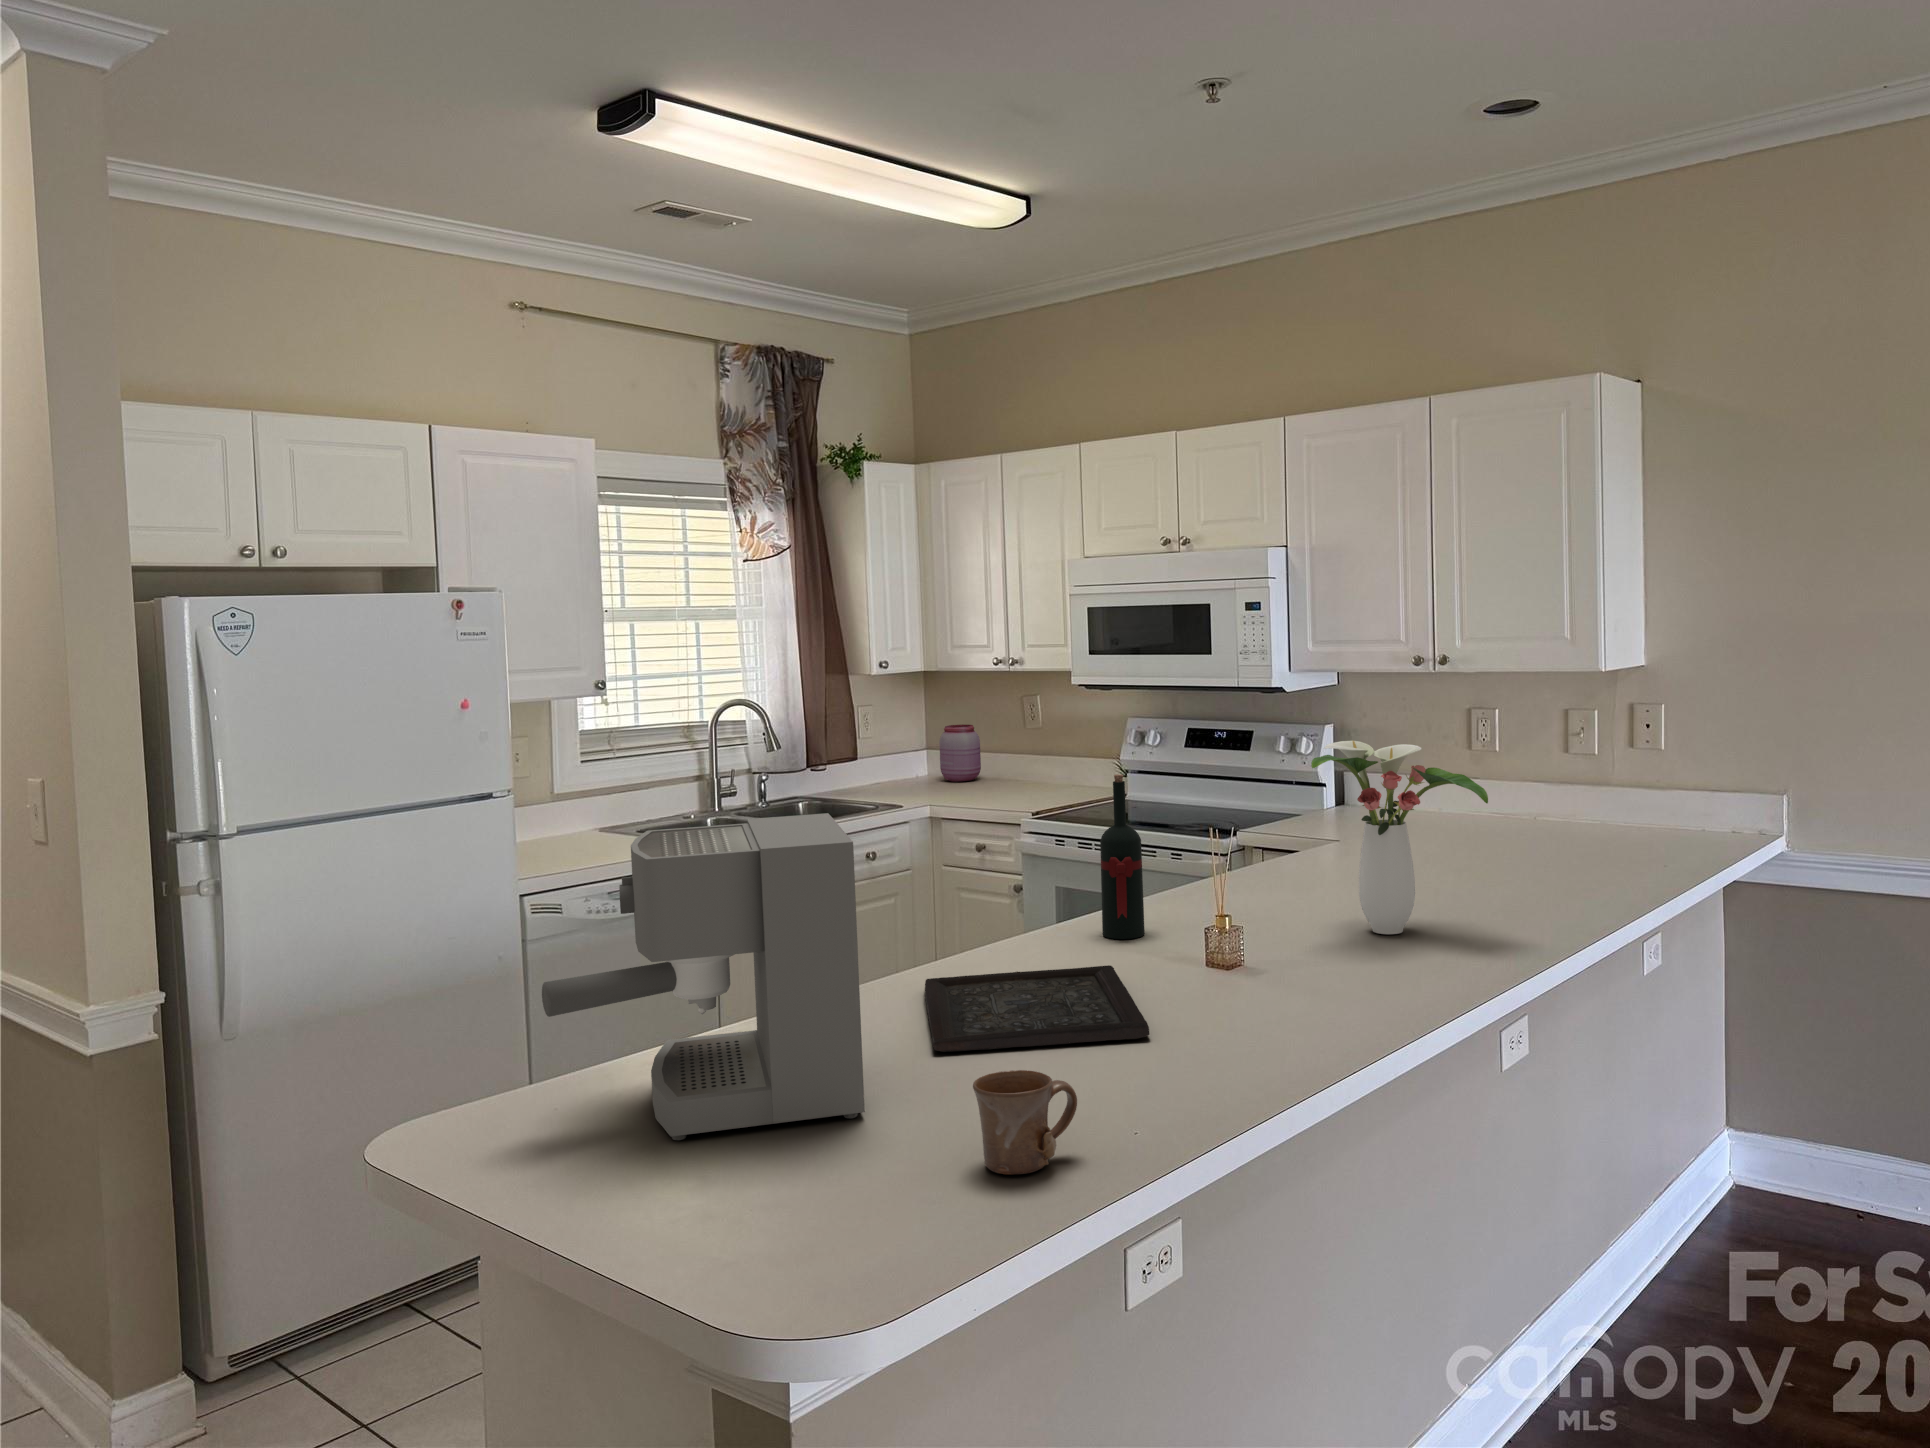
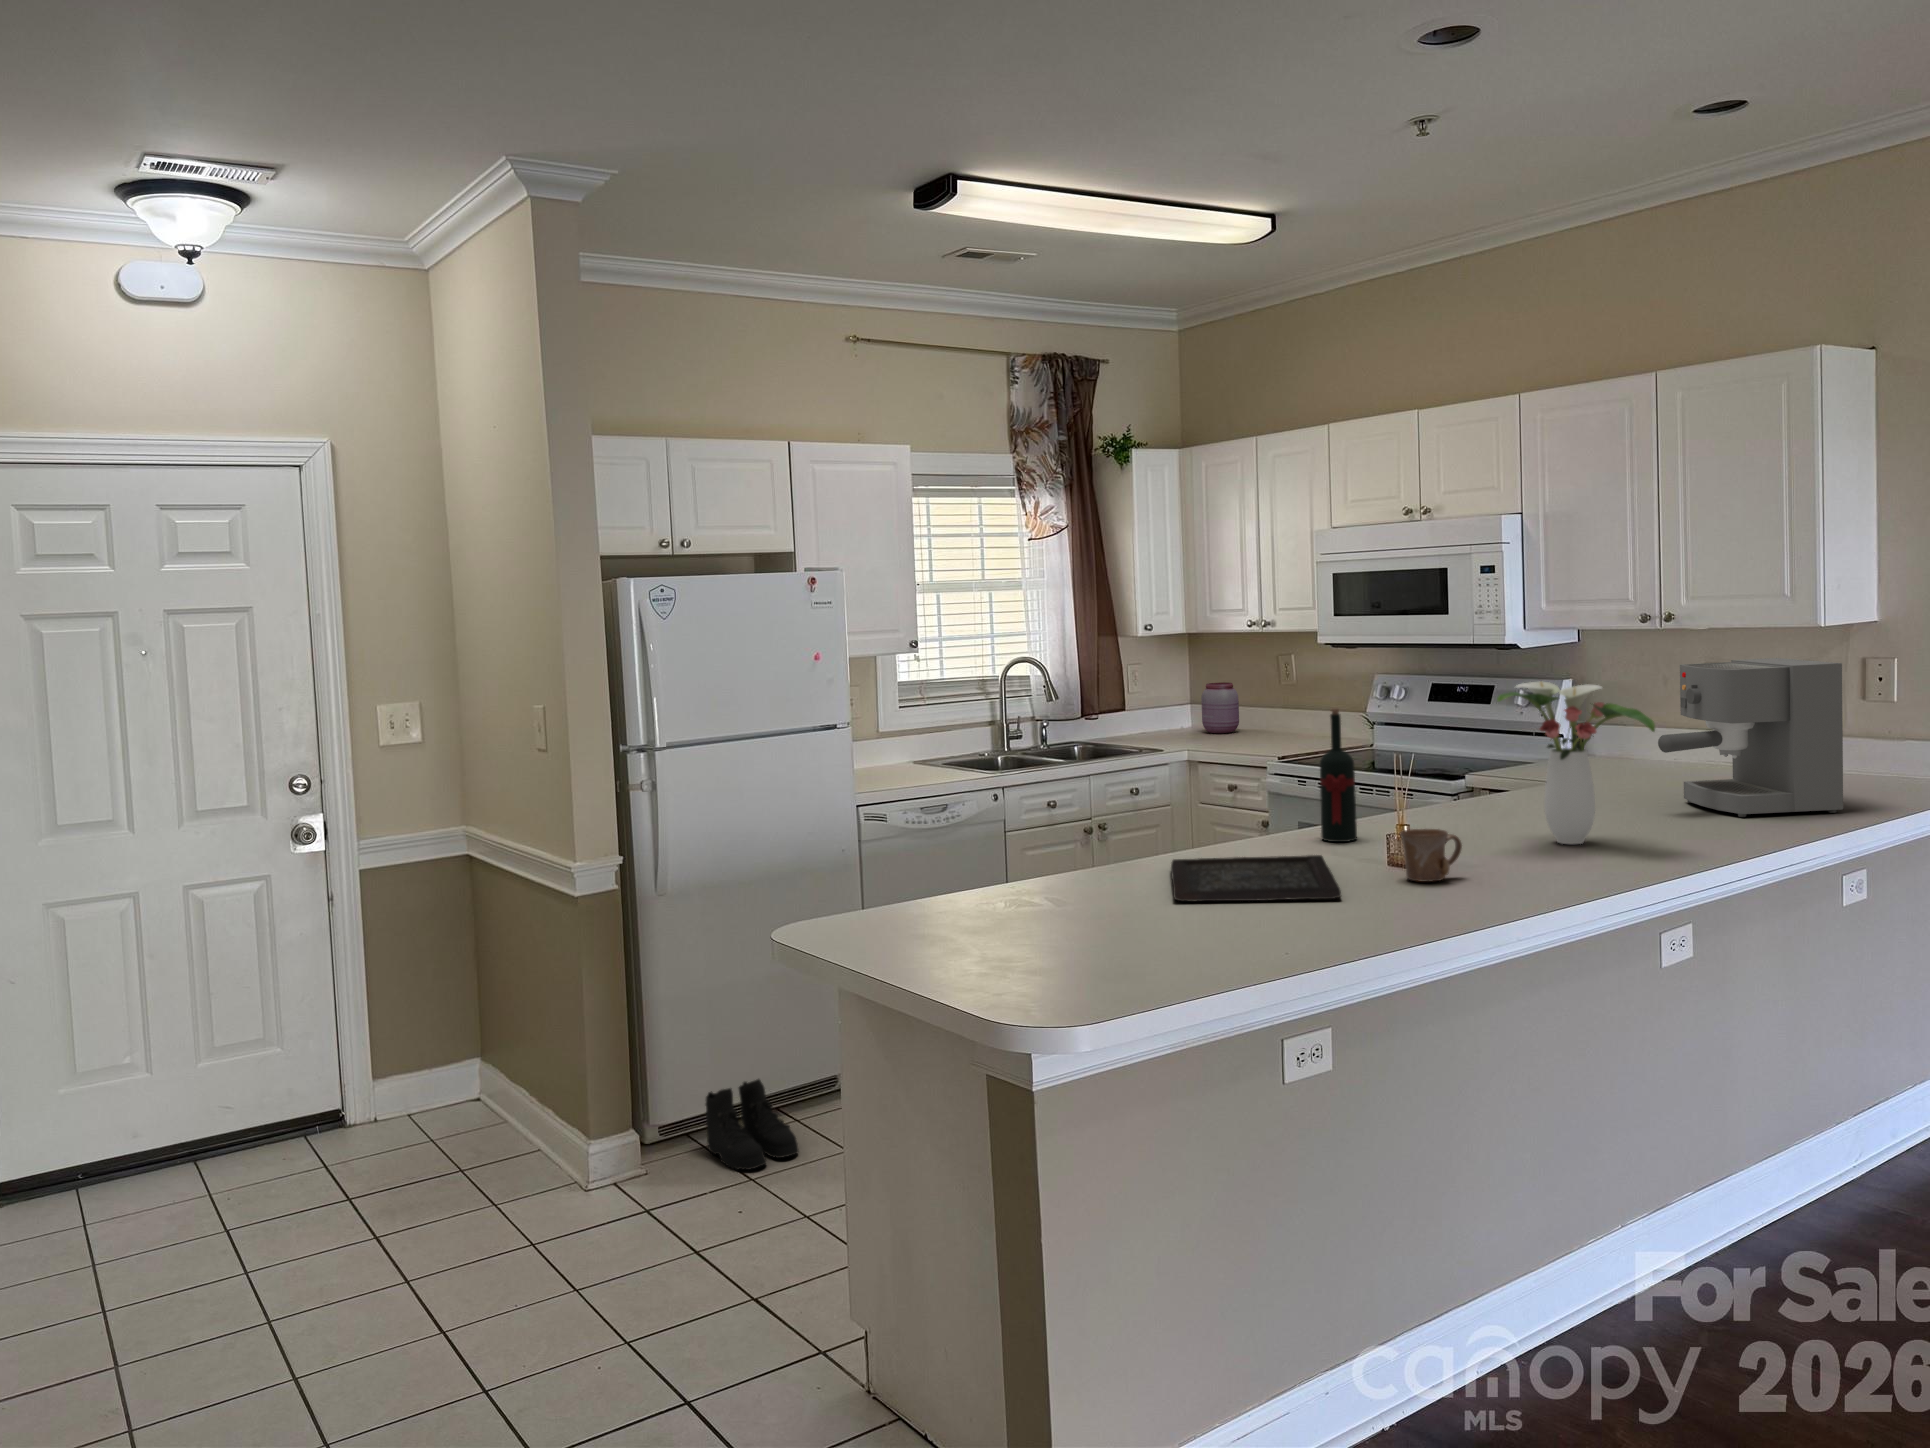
coffee maker: present [542,813,865,1140] -> present [1658,658,1843,817]
mug: present [973,1070,1077,1174] -> present [1400,829,1462,882]
boots: none [295,1269,429,1406] -> present [706,1079,799,1170]

